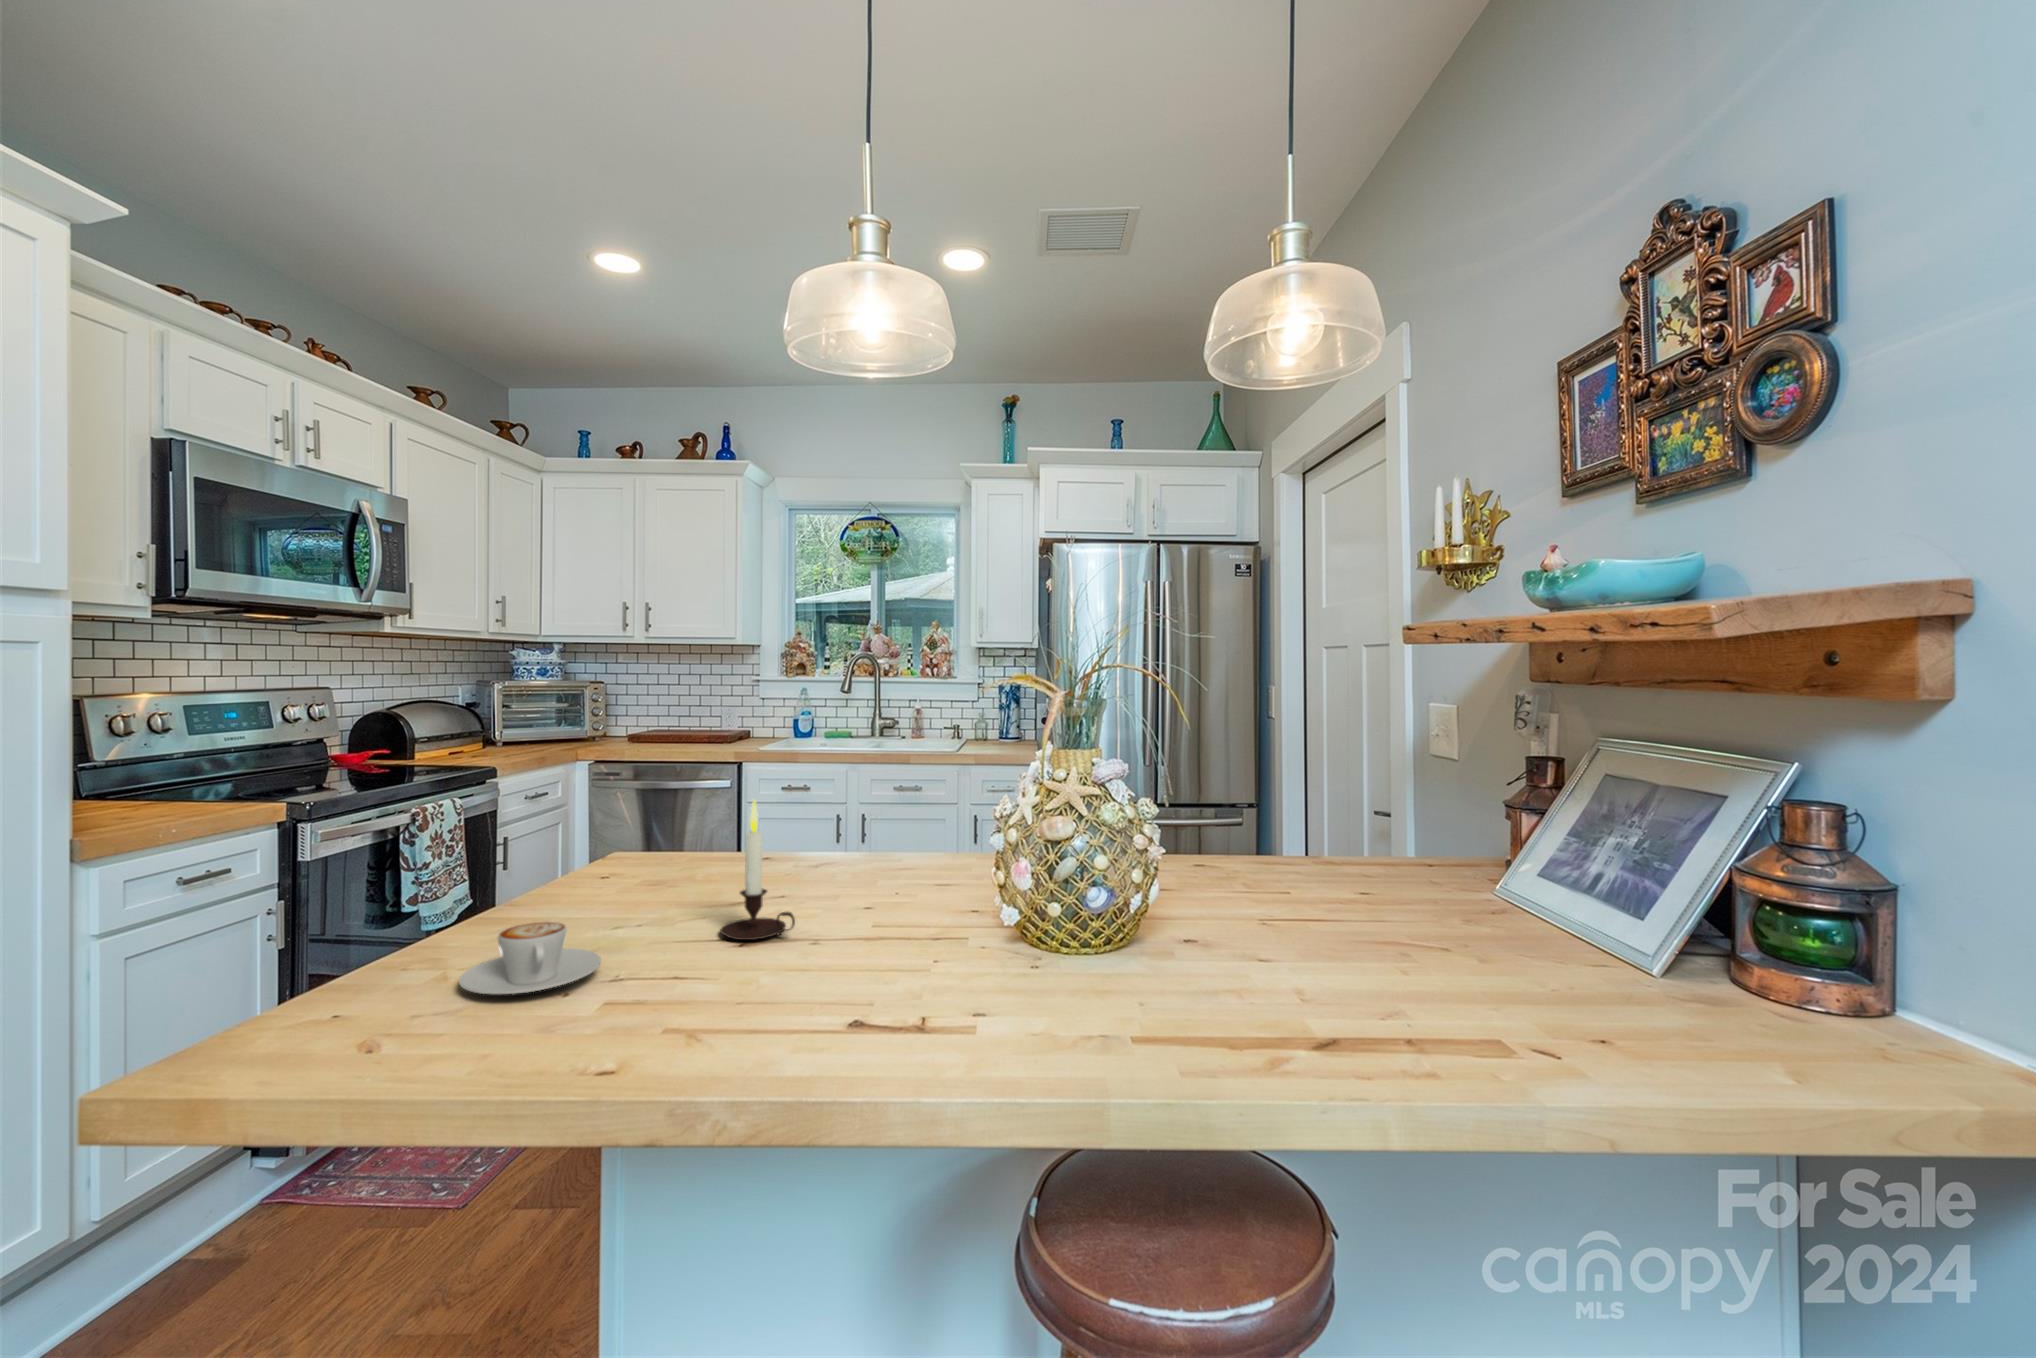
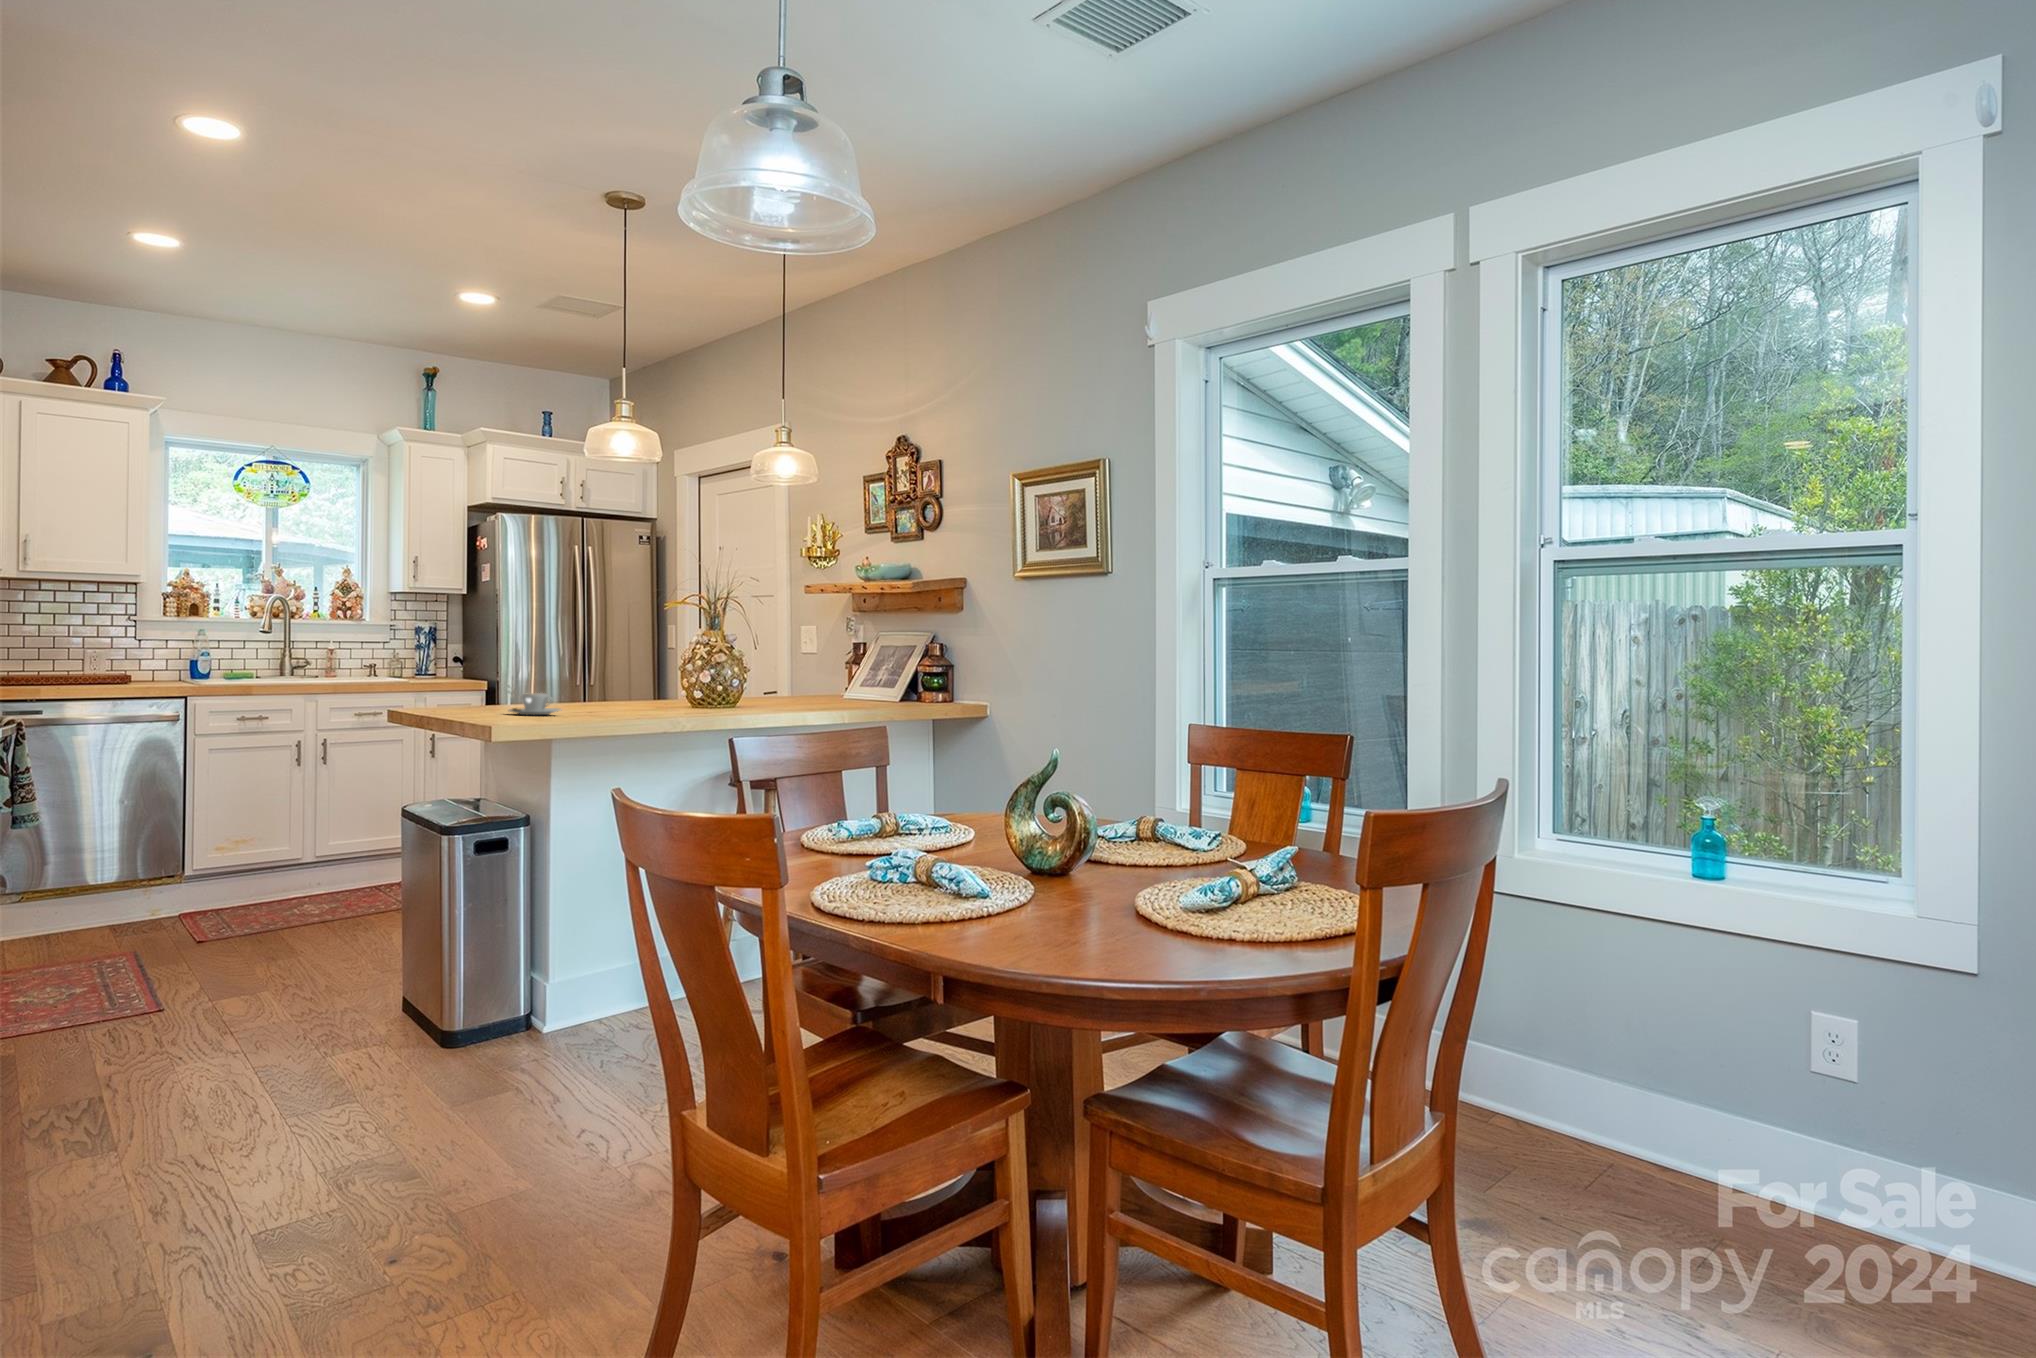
candle: present [720,801,795,940] -> none [557,651,596,712]

